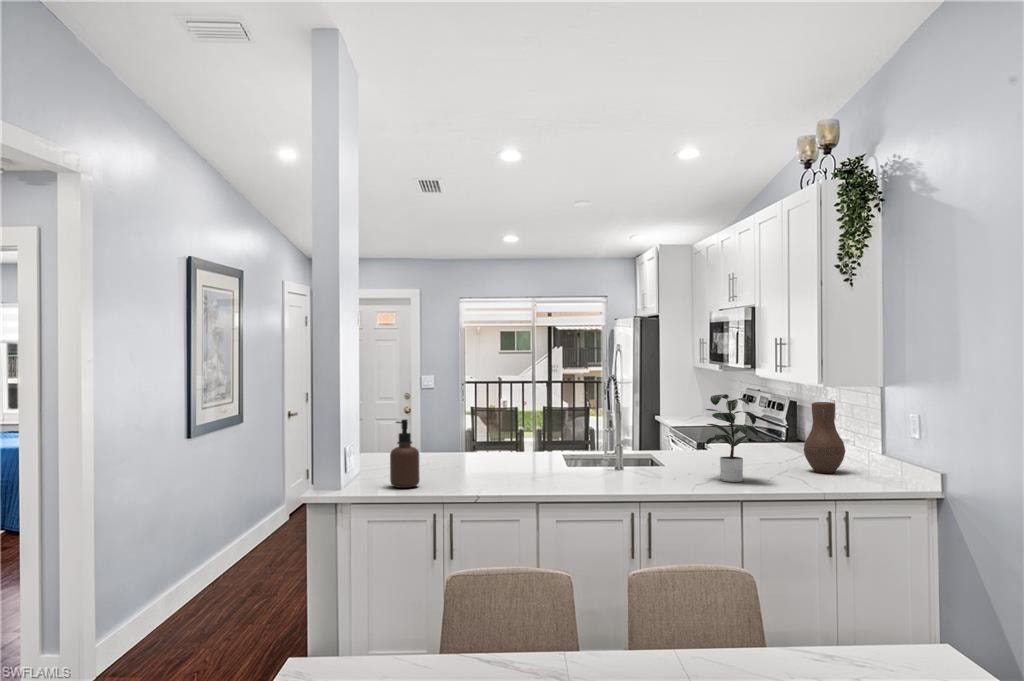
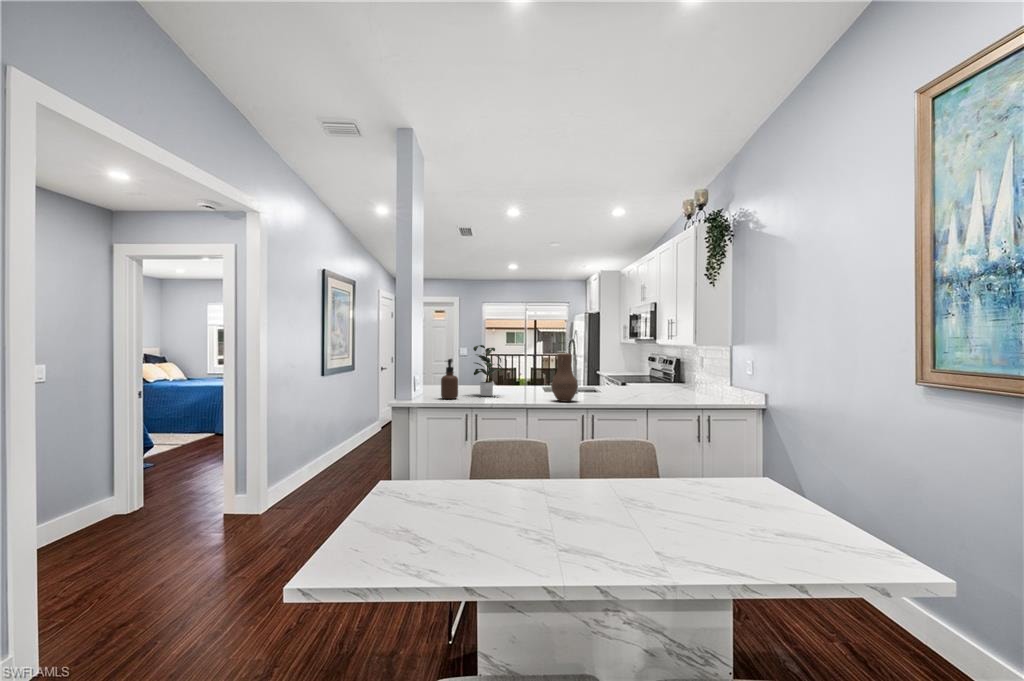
potted plant: present [706,394,765,482] -> present [473,345,502,396]
vase: present [804,402,845,473] -> present [551,353,578,402]

